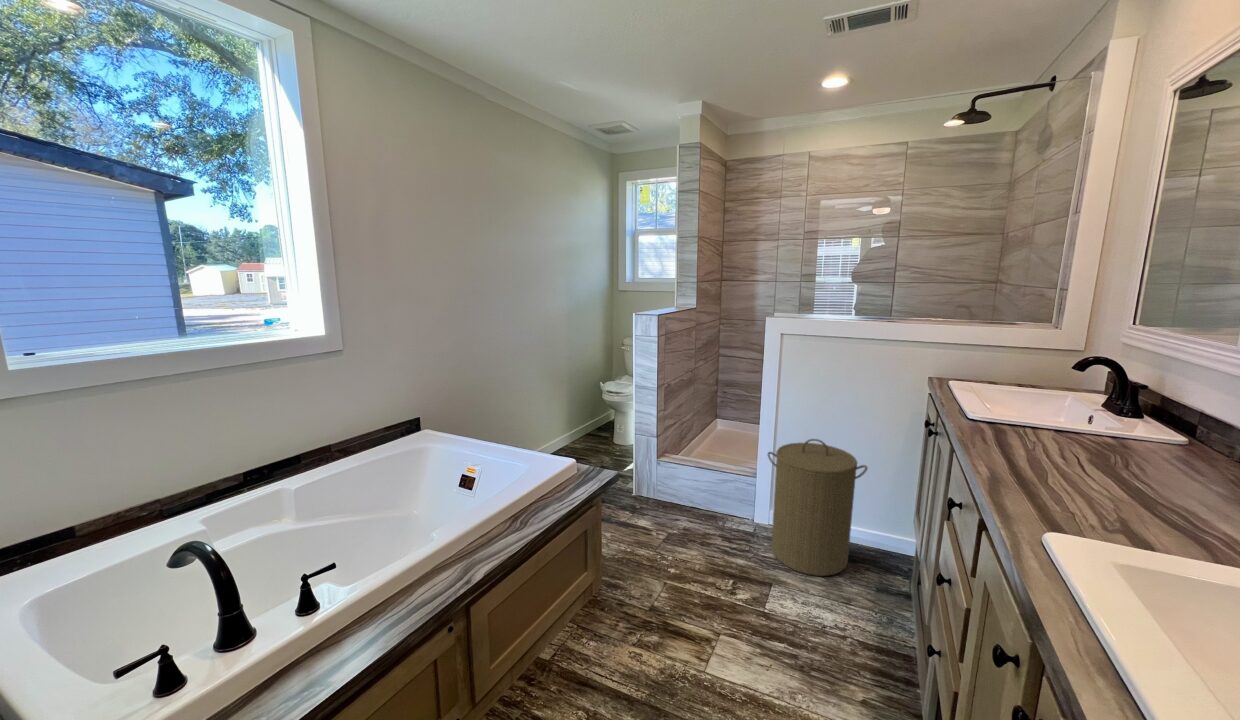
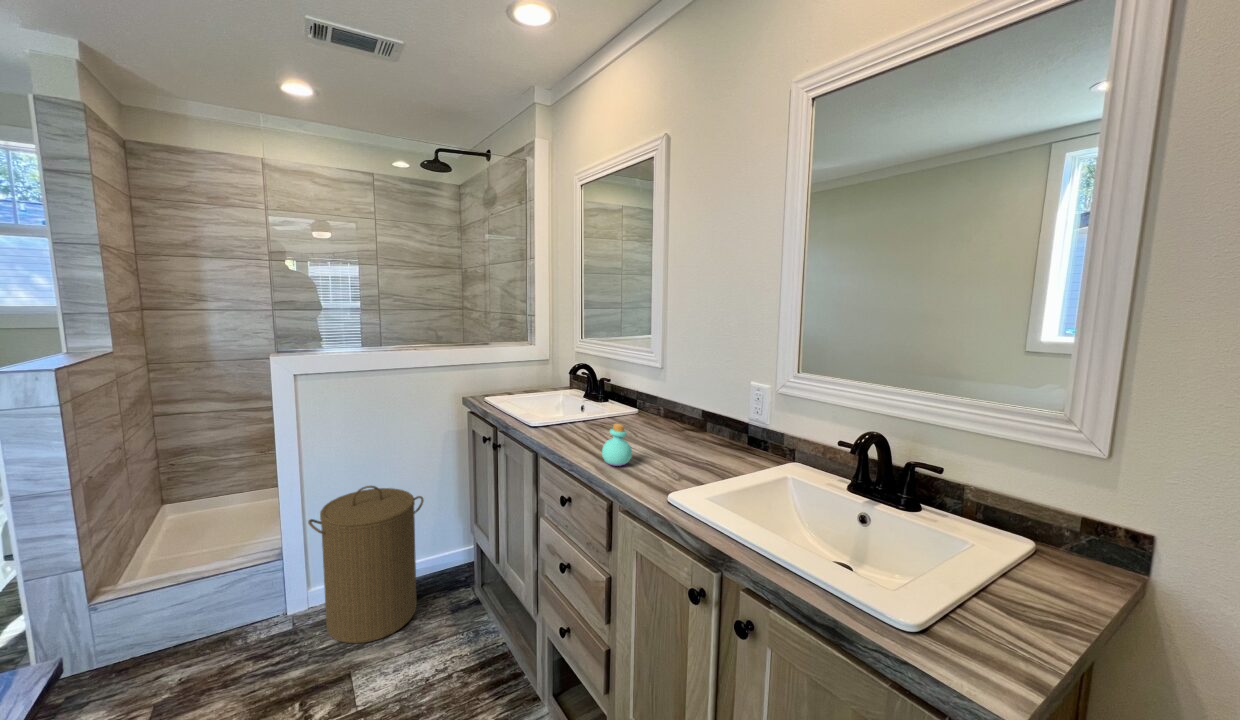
perfume bottle: none [1011,428,1066,486] -> present [602,424,632,466]

